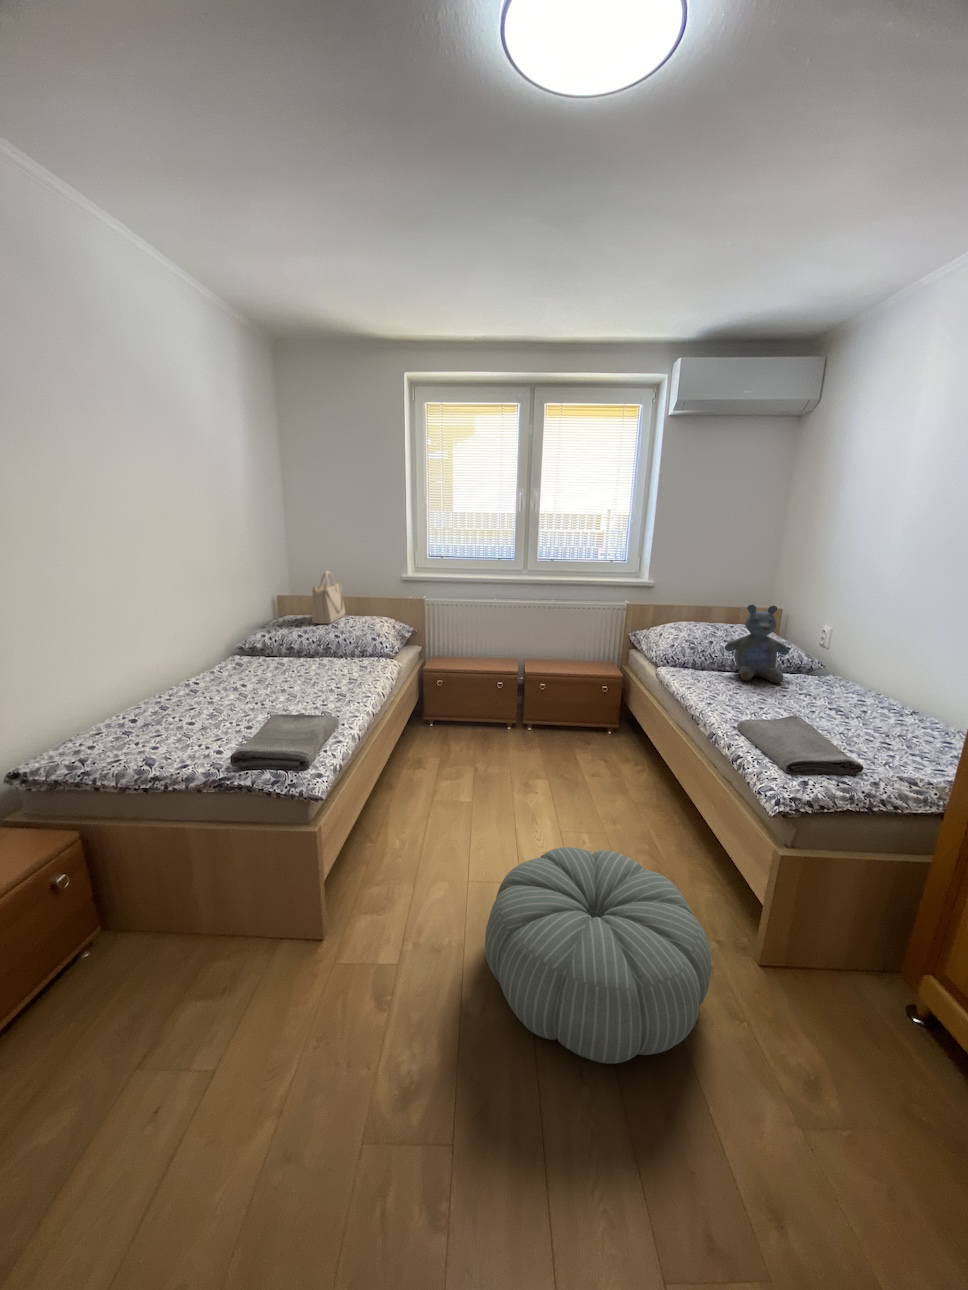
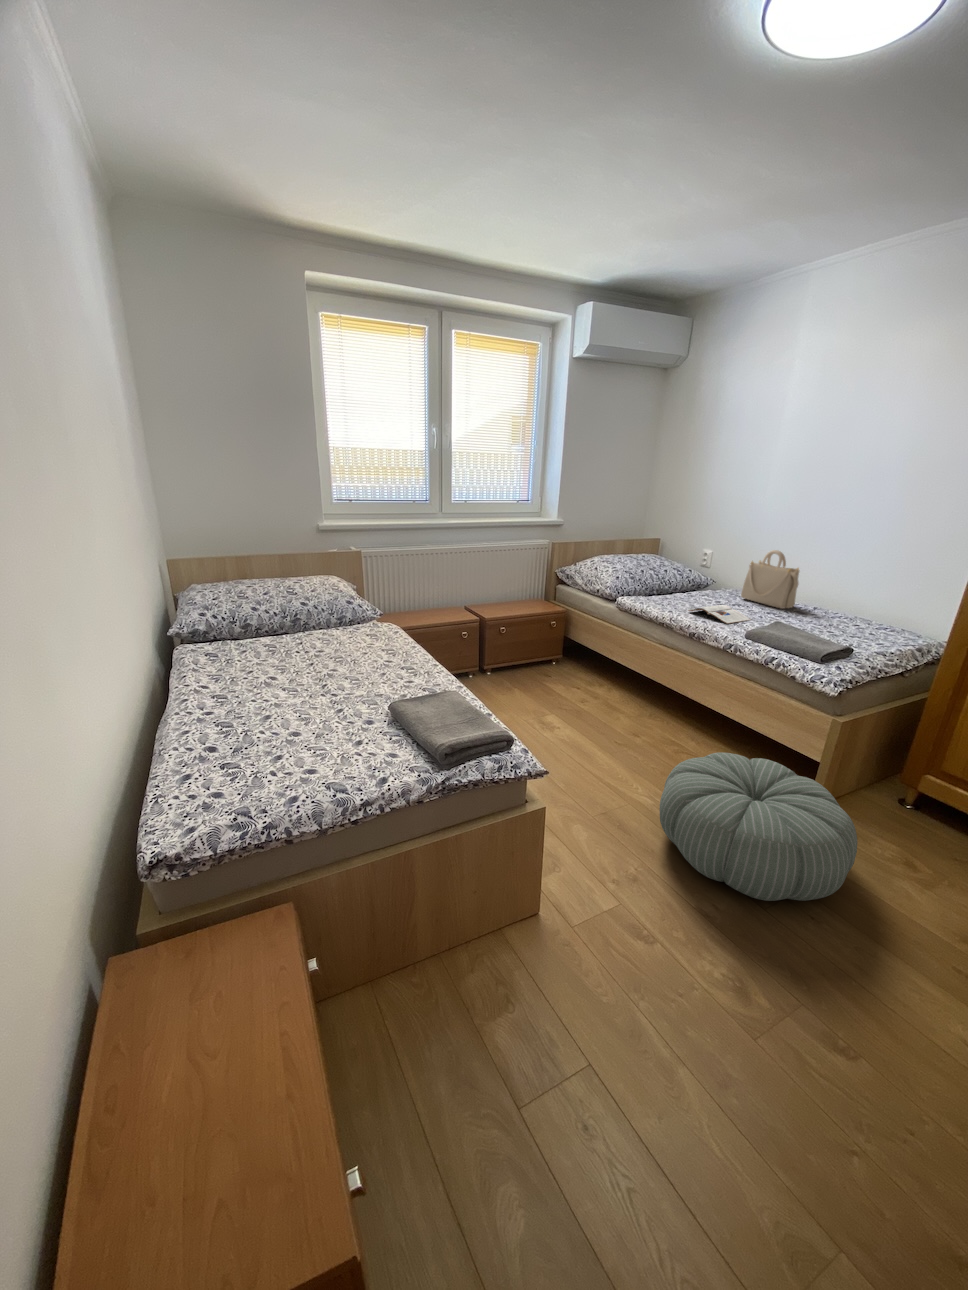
handbag: present [312,571,345,624] -> present [741,550,799,609]
stuffed bear: present [725,605,789,683] -> none [666,537,715,601]
magazine: none [718,688,790,712] -> present [689,605,751,624]

